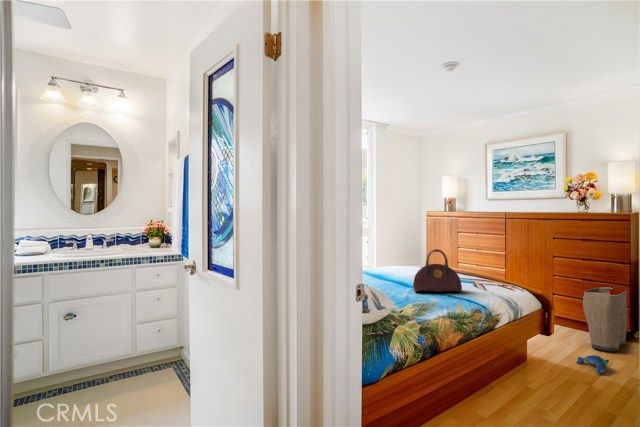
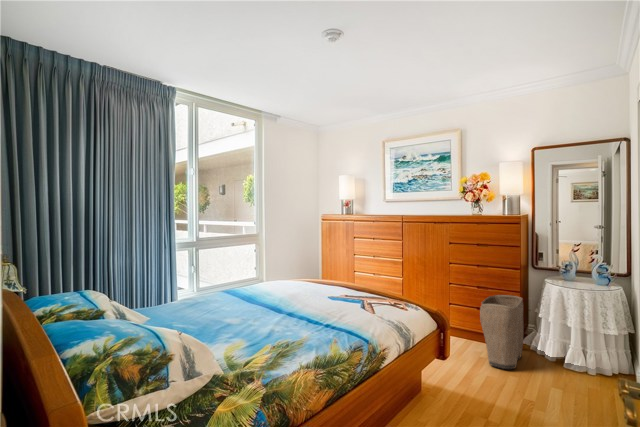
handbag: present [413,249,462,292] -> none [283,264,342,320]
plush toy: present [577,355,609,374] -> none [475,381,510,408]

